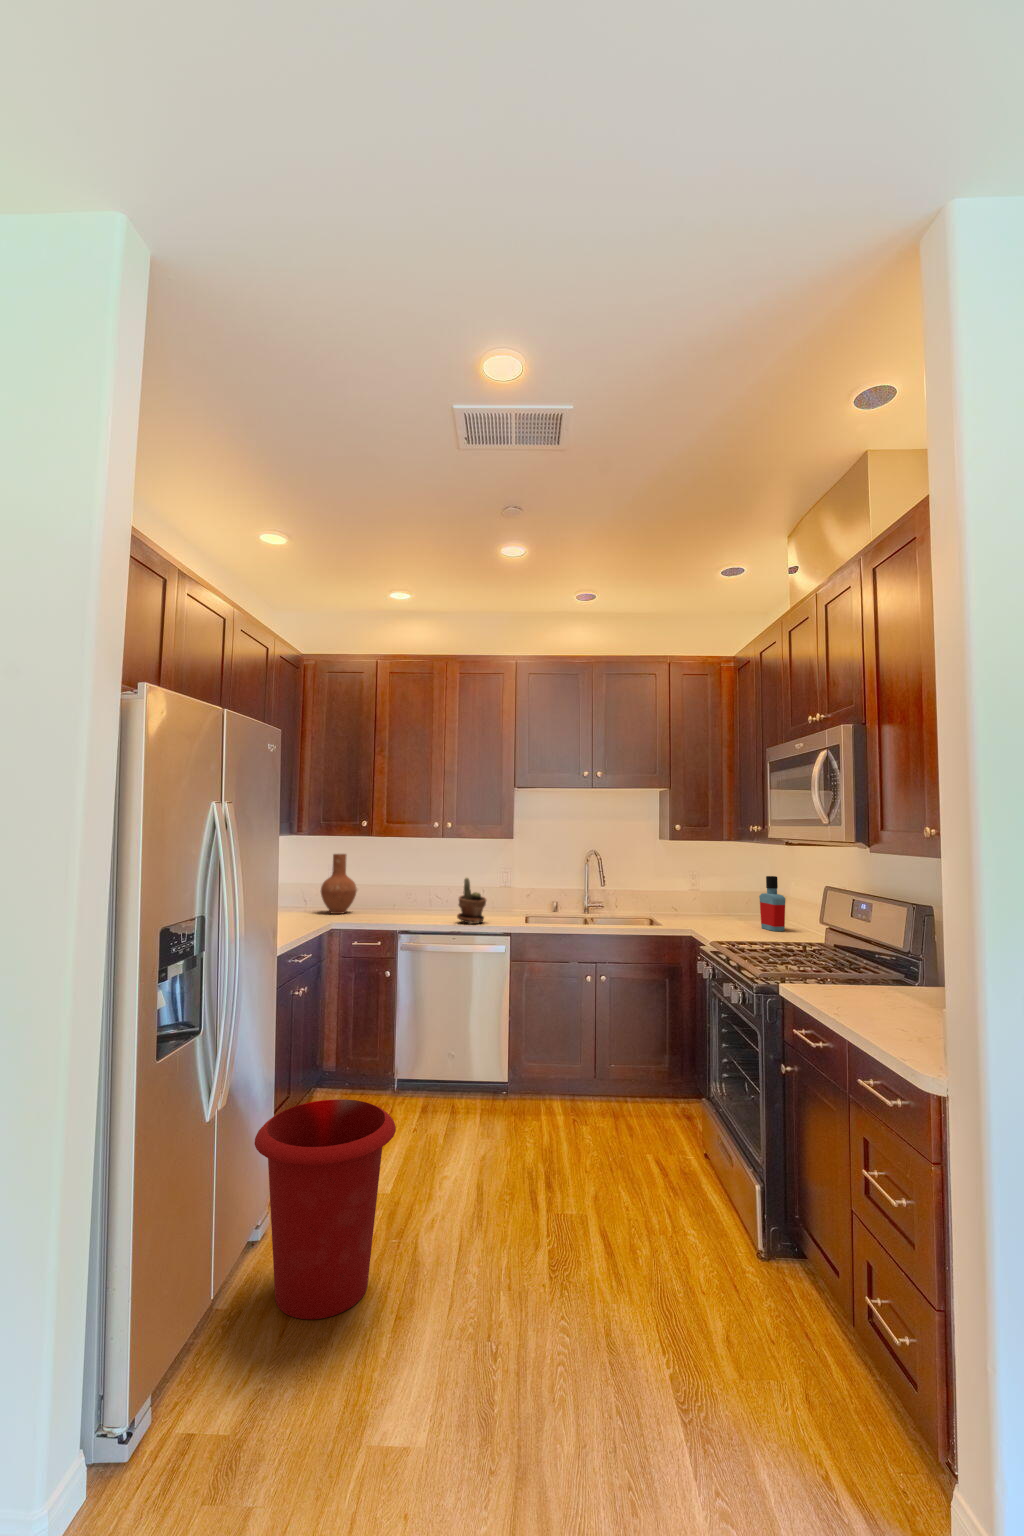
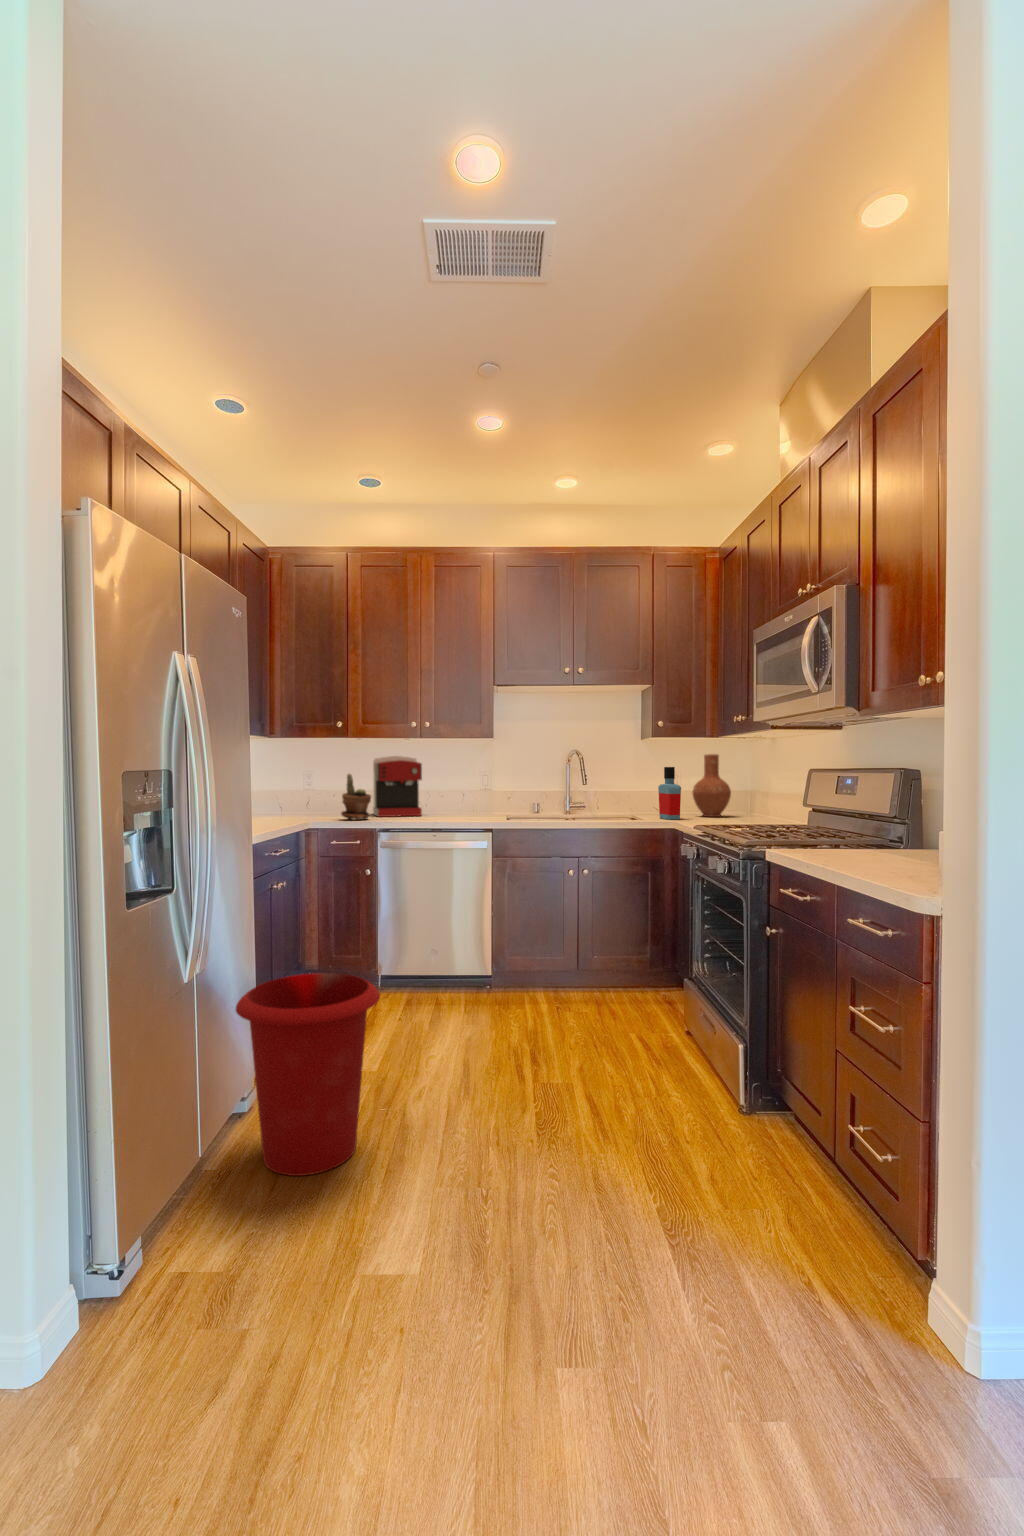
vase: present [321,854,357,914] -> present [693,754,731,817]
coffee maker: none [397,854,444,916] -> present [373,756,422,817]
bottle: present [759,876,785,931] -> present [658,767,681,820]
potted plant: present [457,878,486,924] -> present [341,774,371,820]

